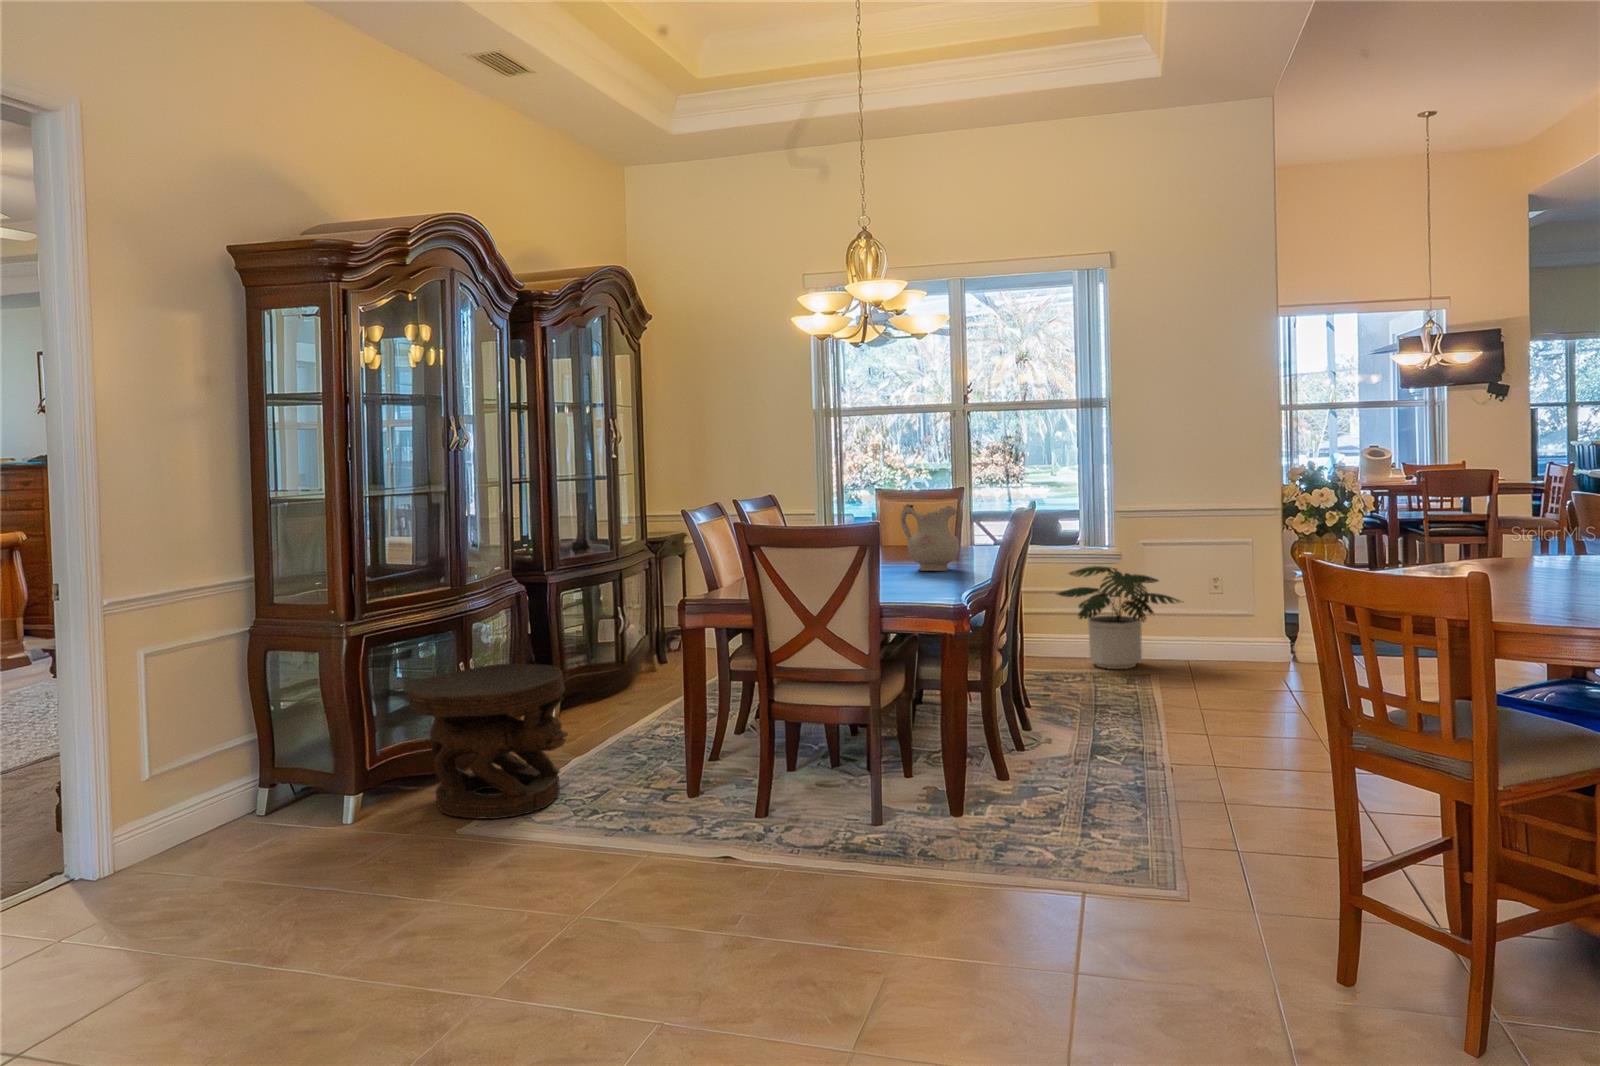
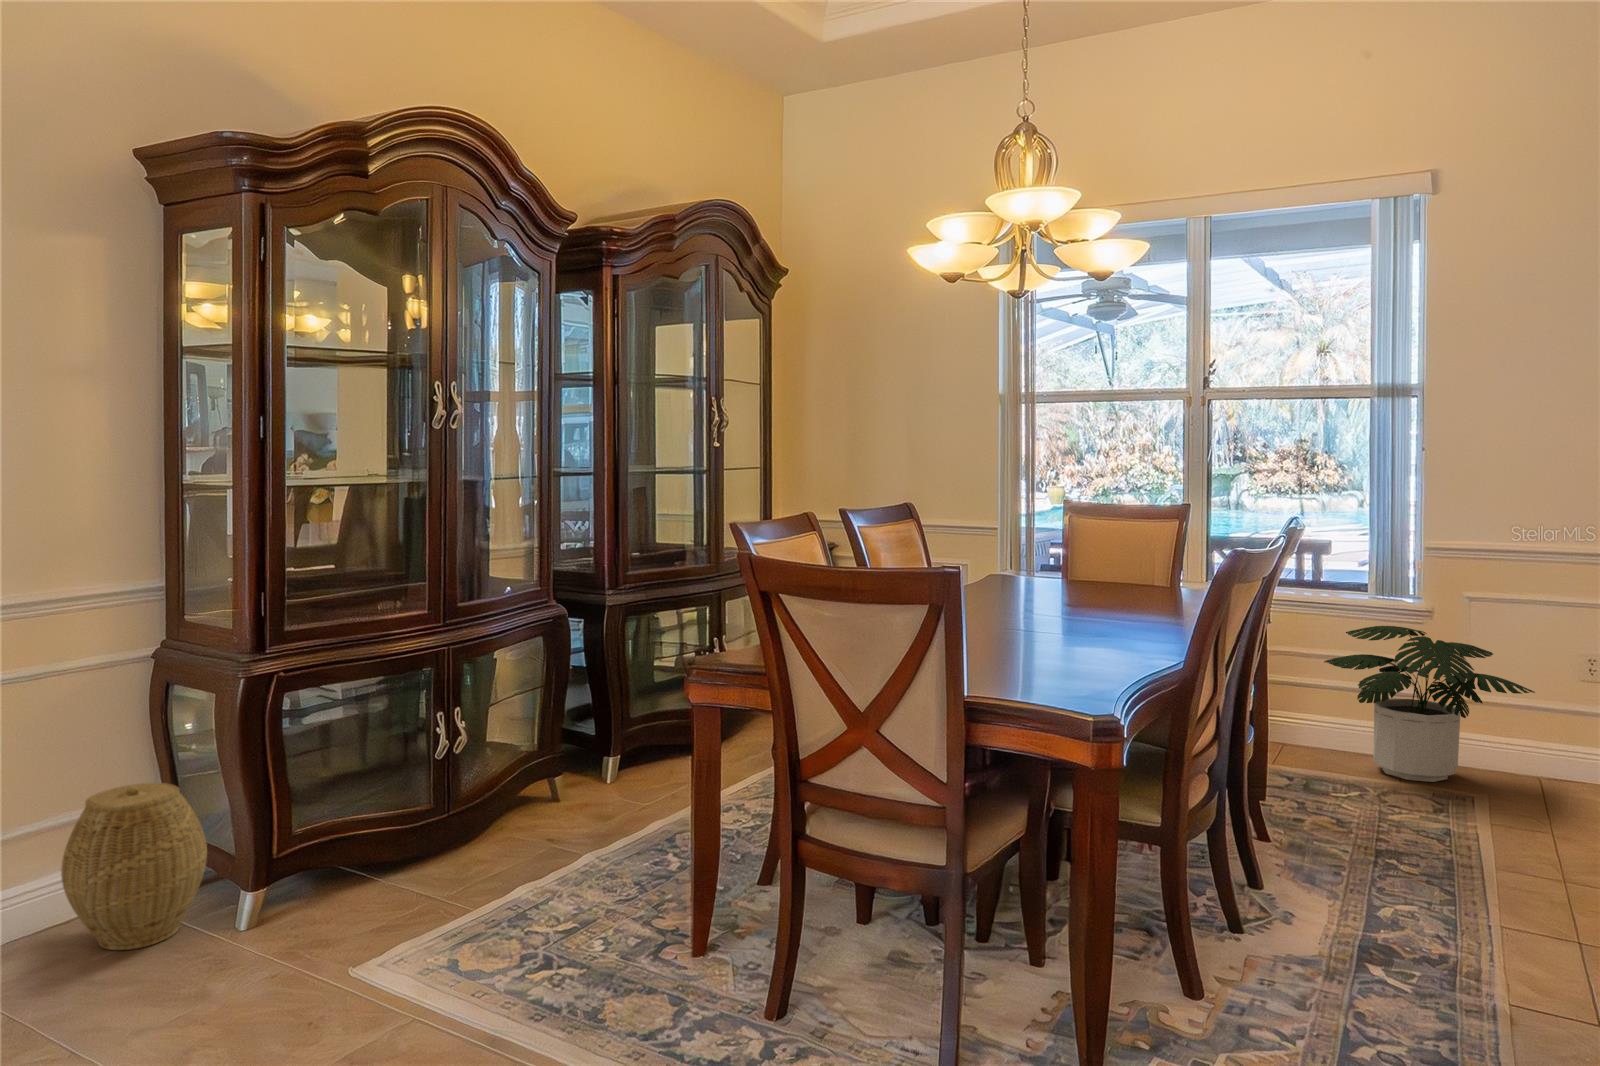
ceramic pitcher: present [901,504,959,571] -> none [1060,529,1150,636]
side table: present [408,664,568,819] -> none [325,721,540,954]
woven basket: none [217,722,319,843] -> present [61,783,207,950]

